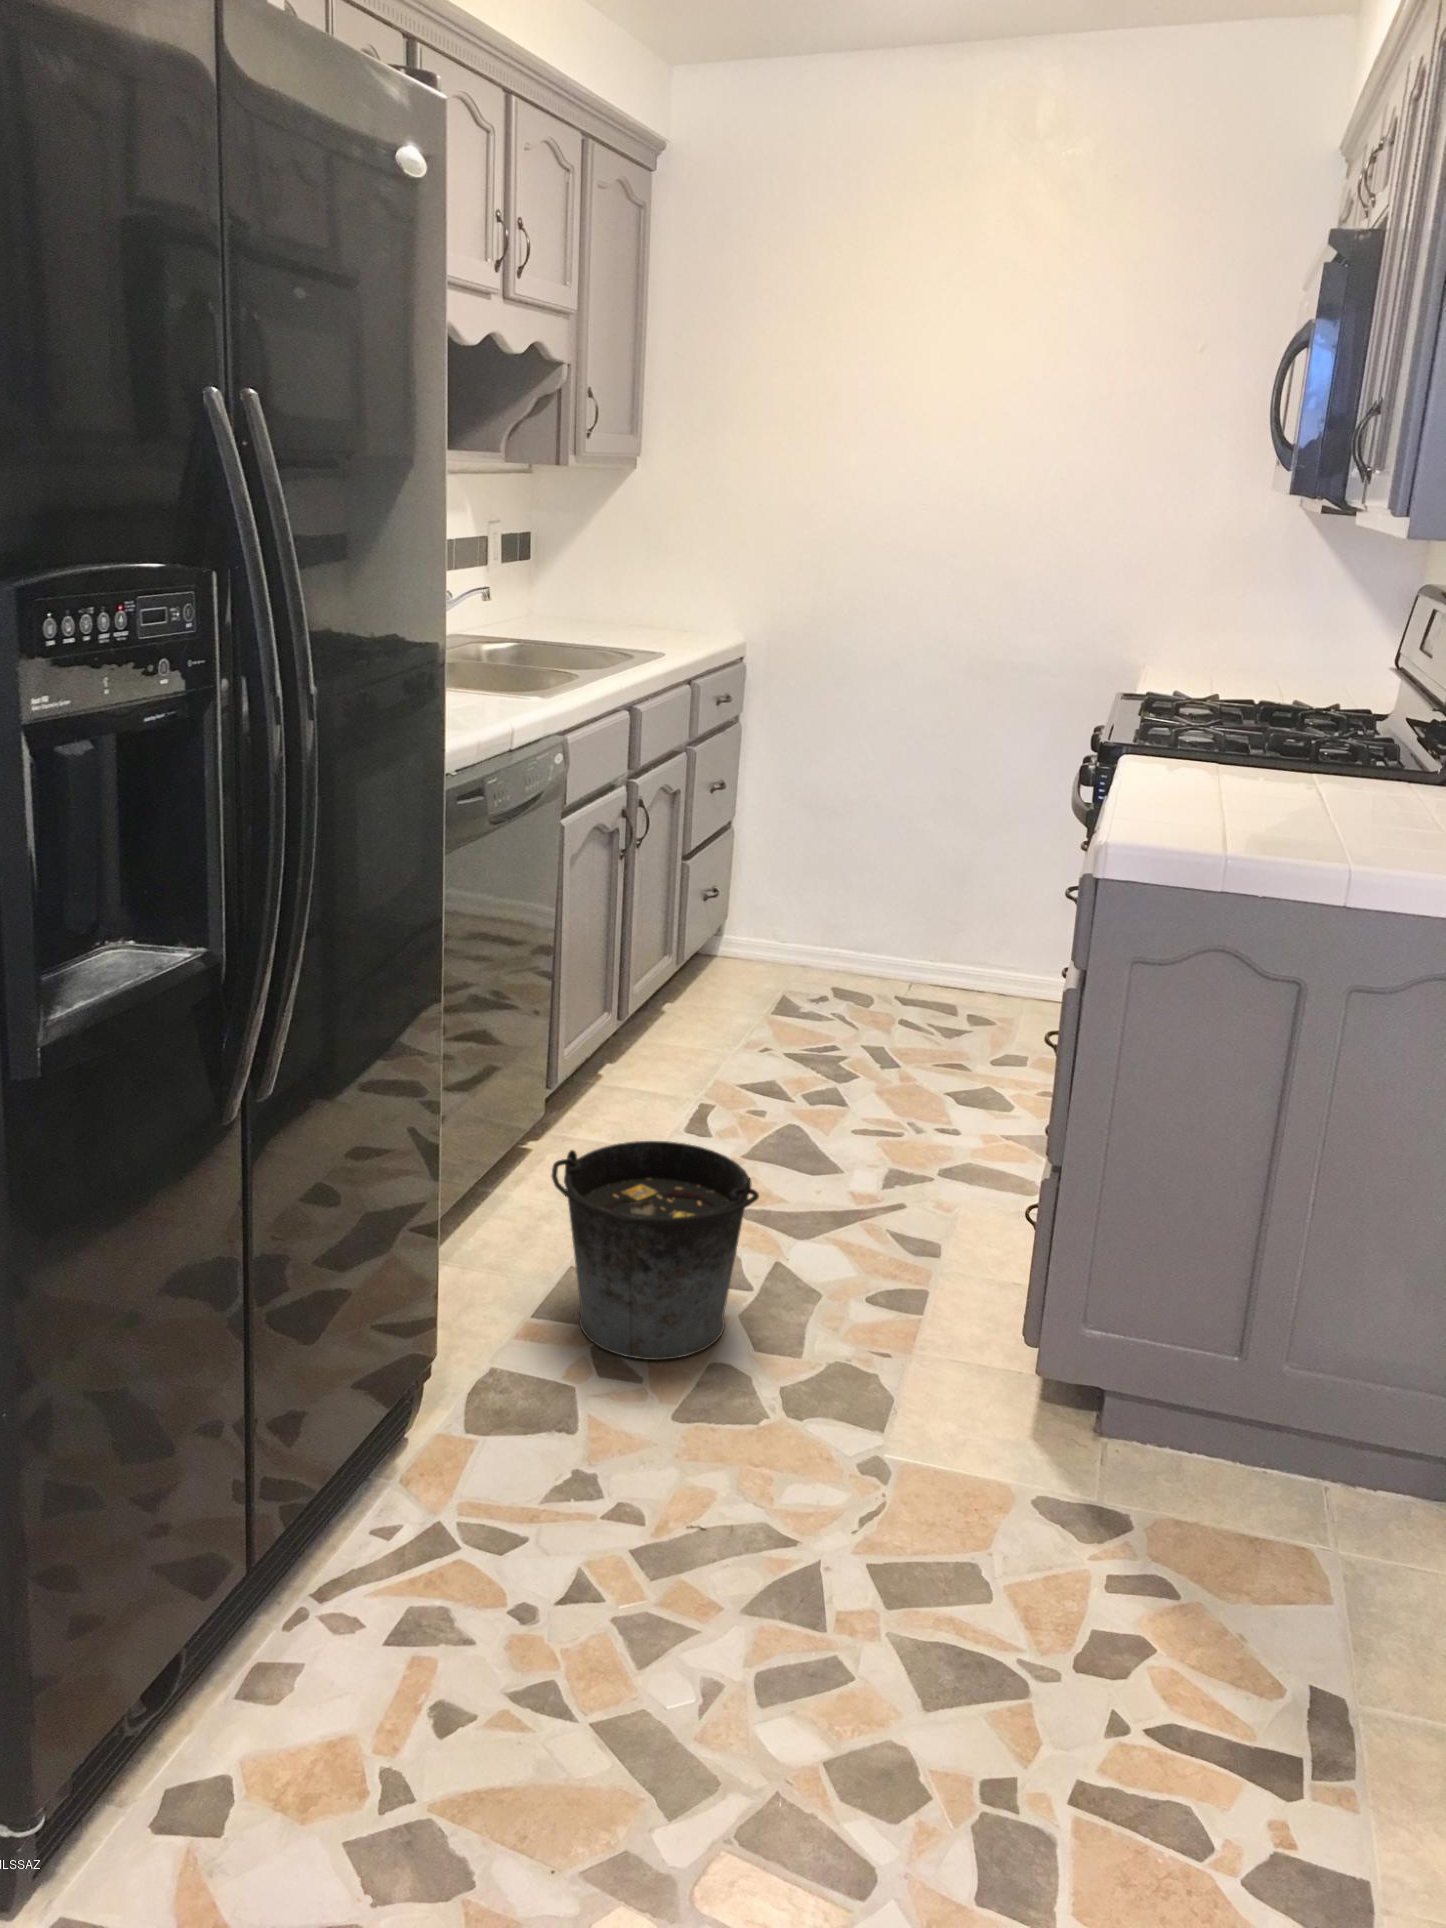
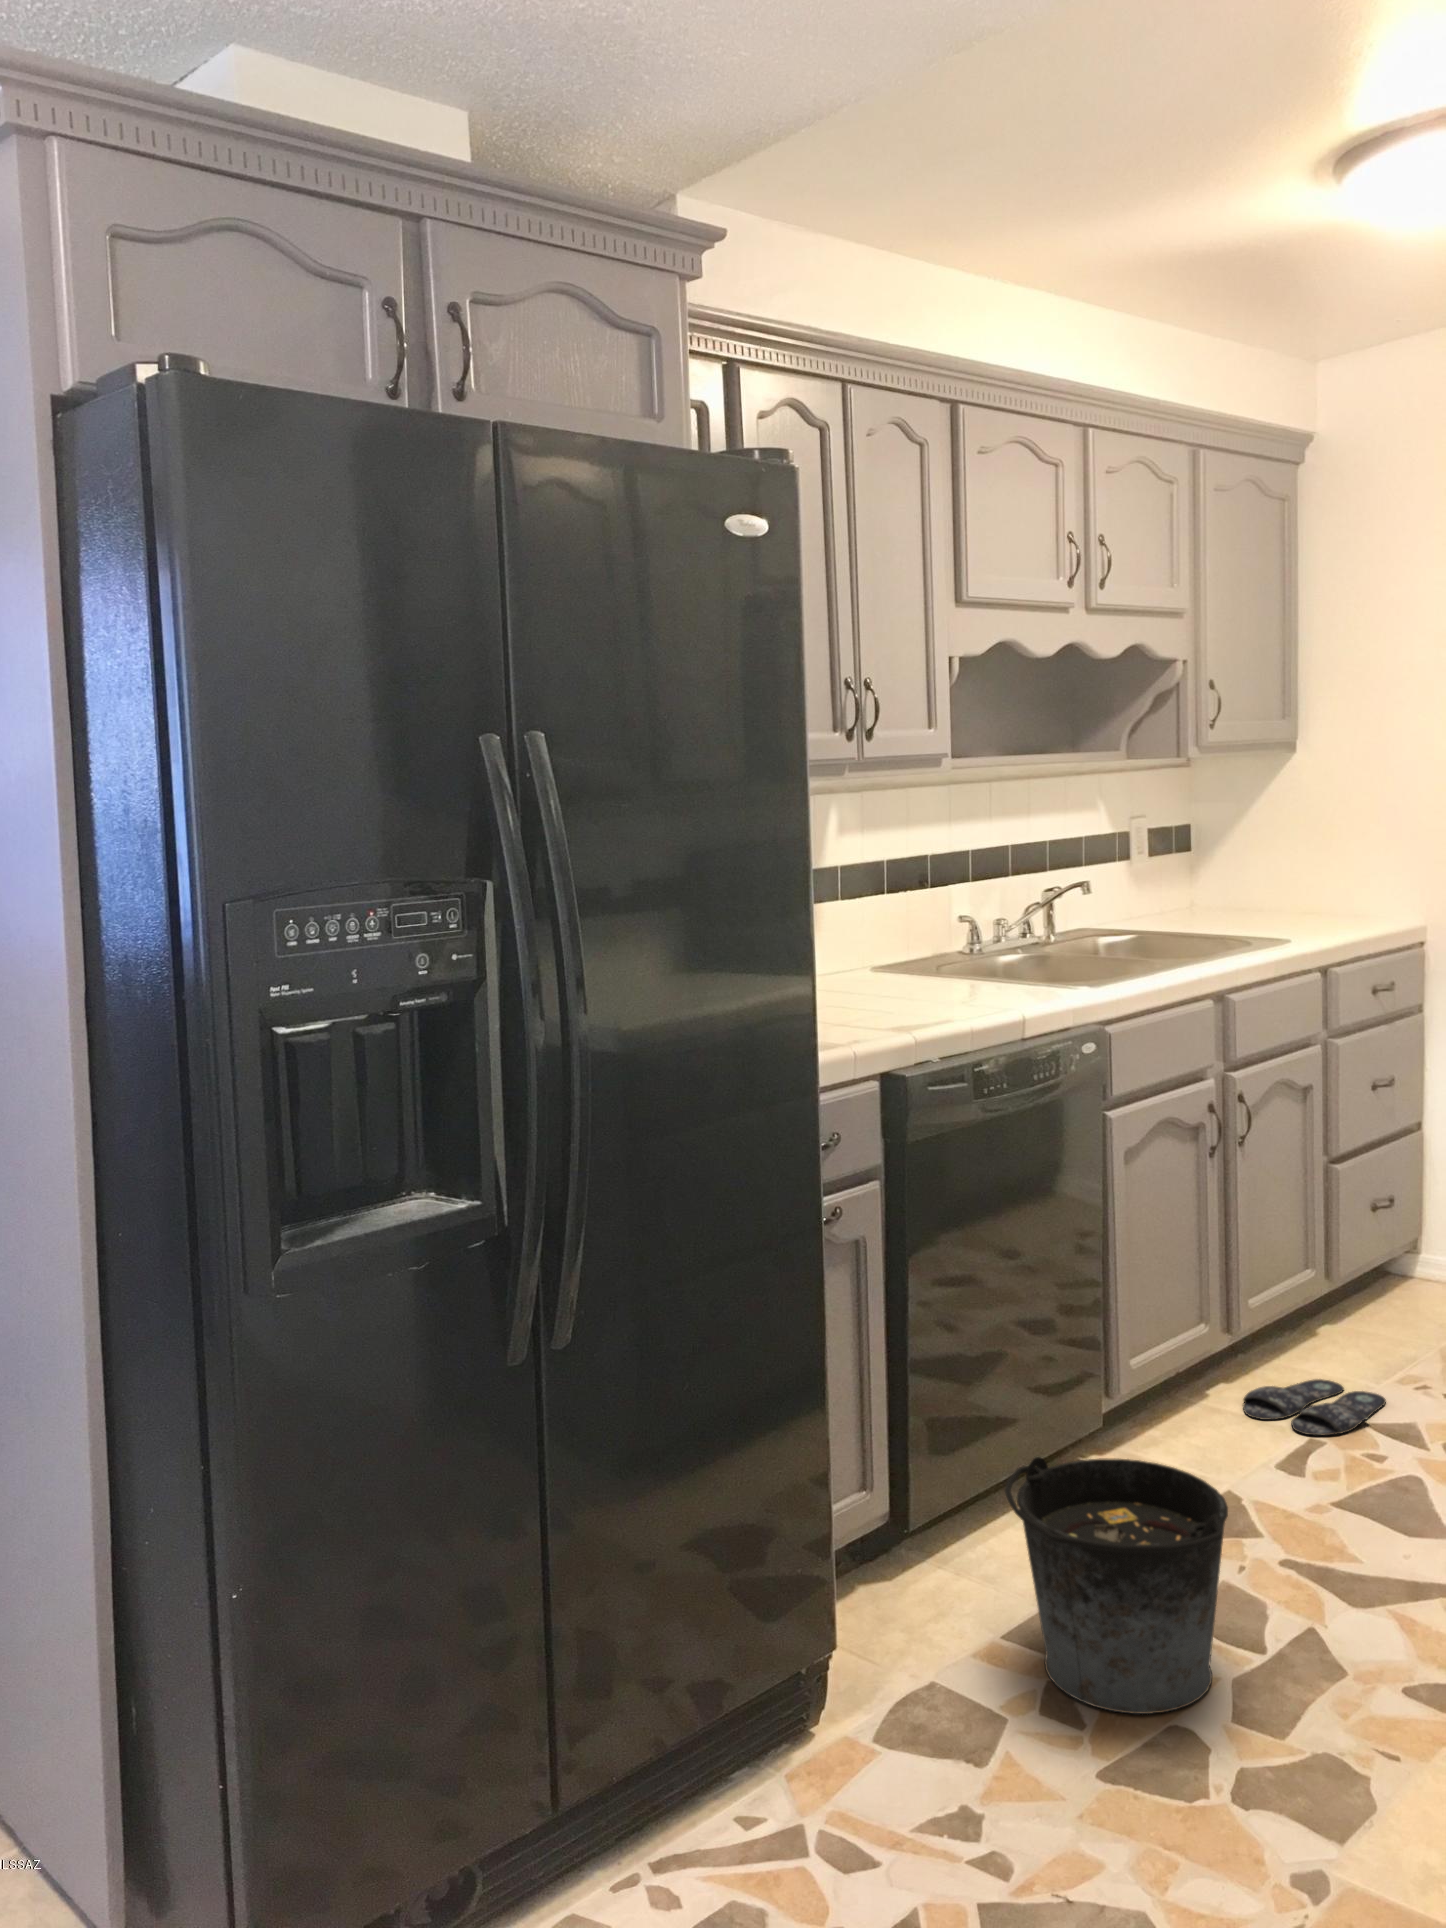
slippers: none [633,1050,742,1099] -> present [1243,1379,1386,1435]

